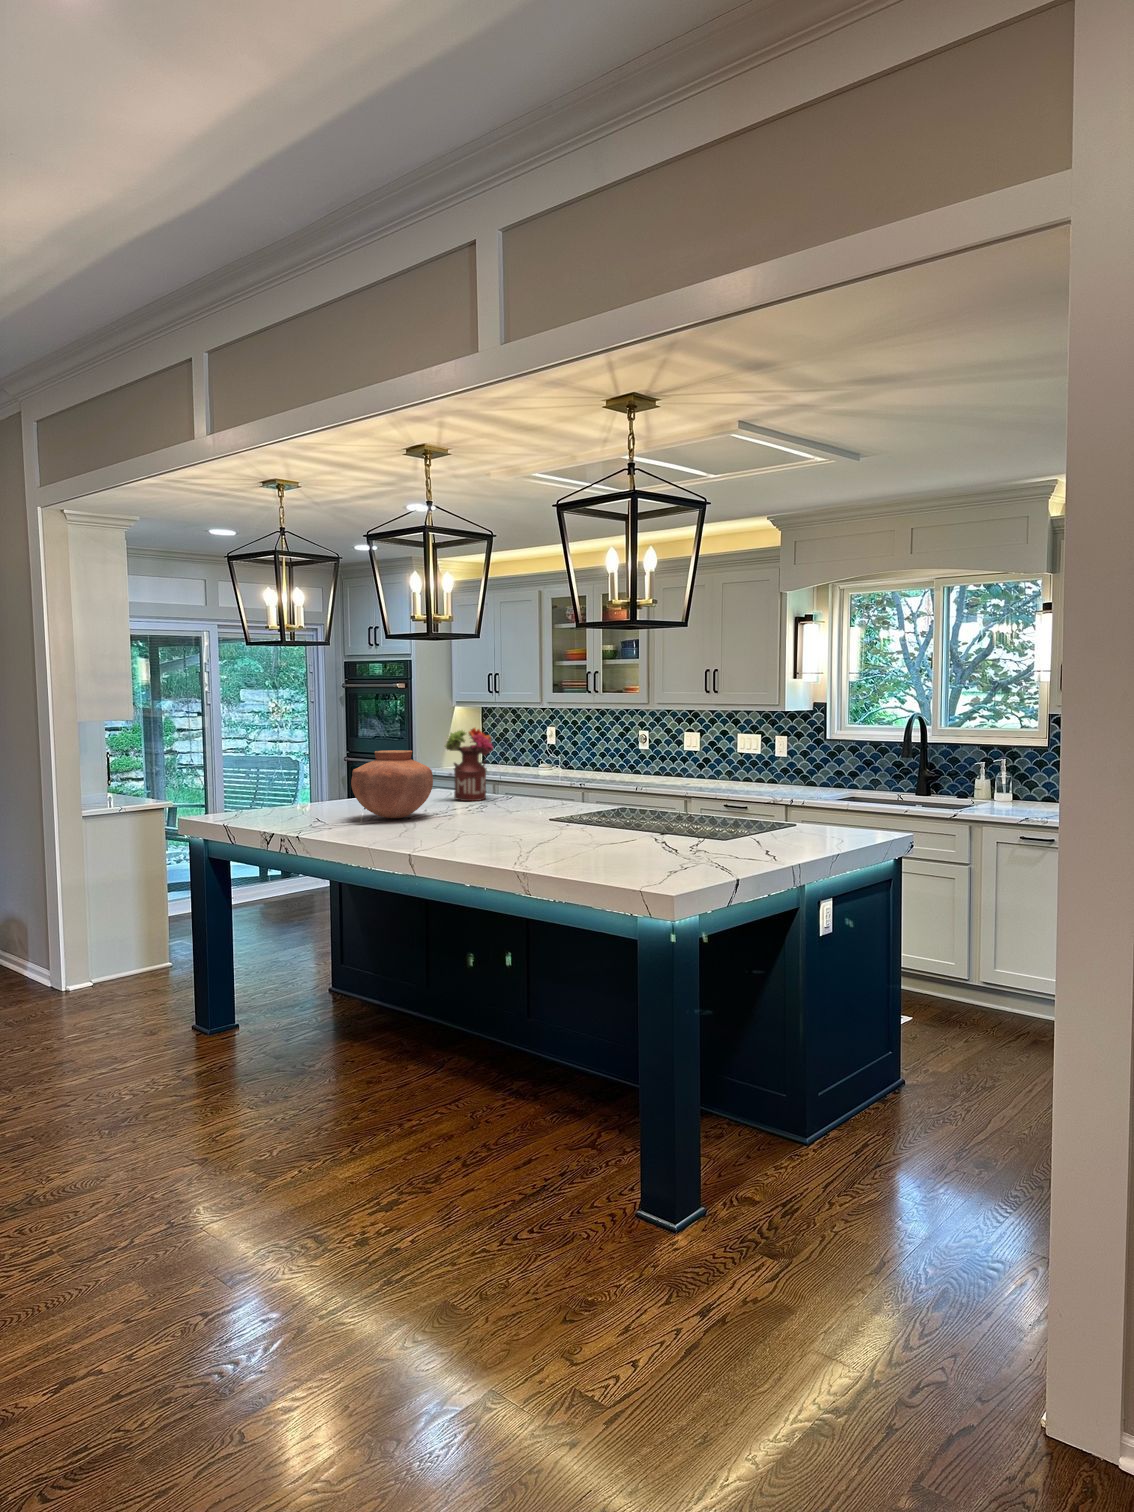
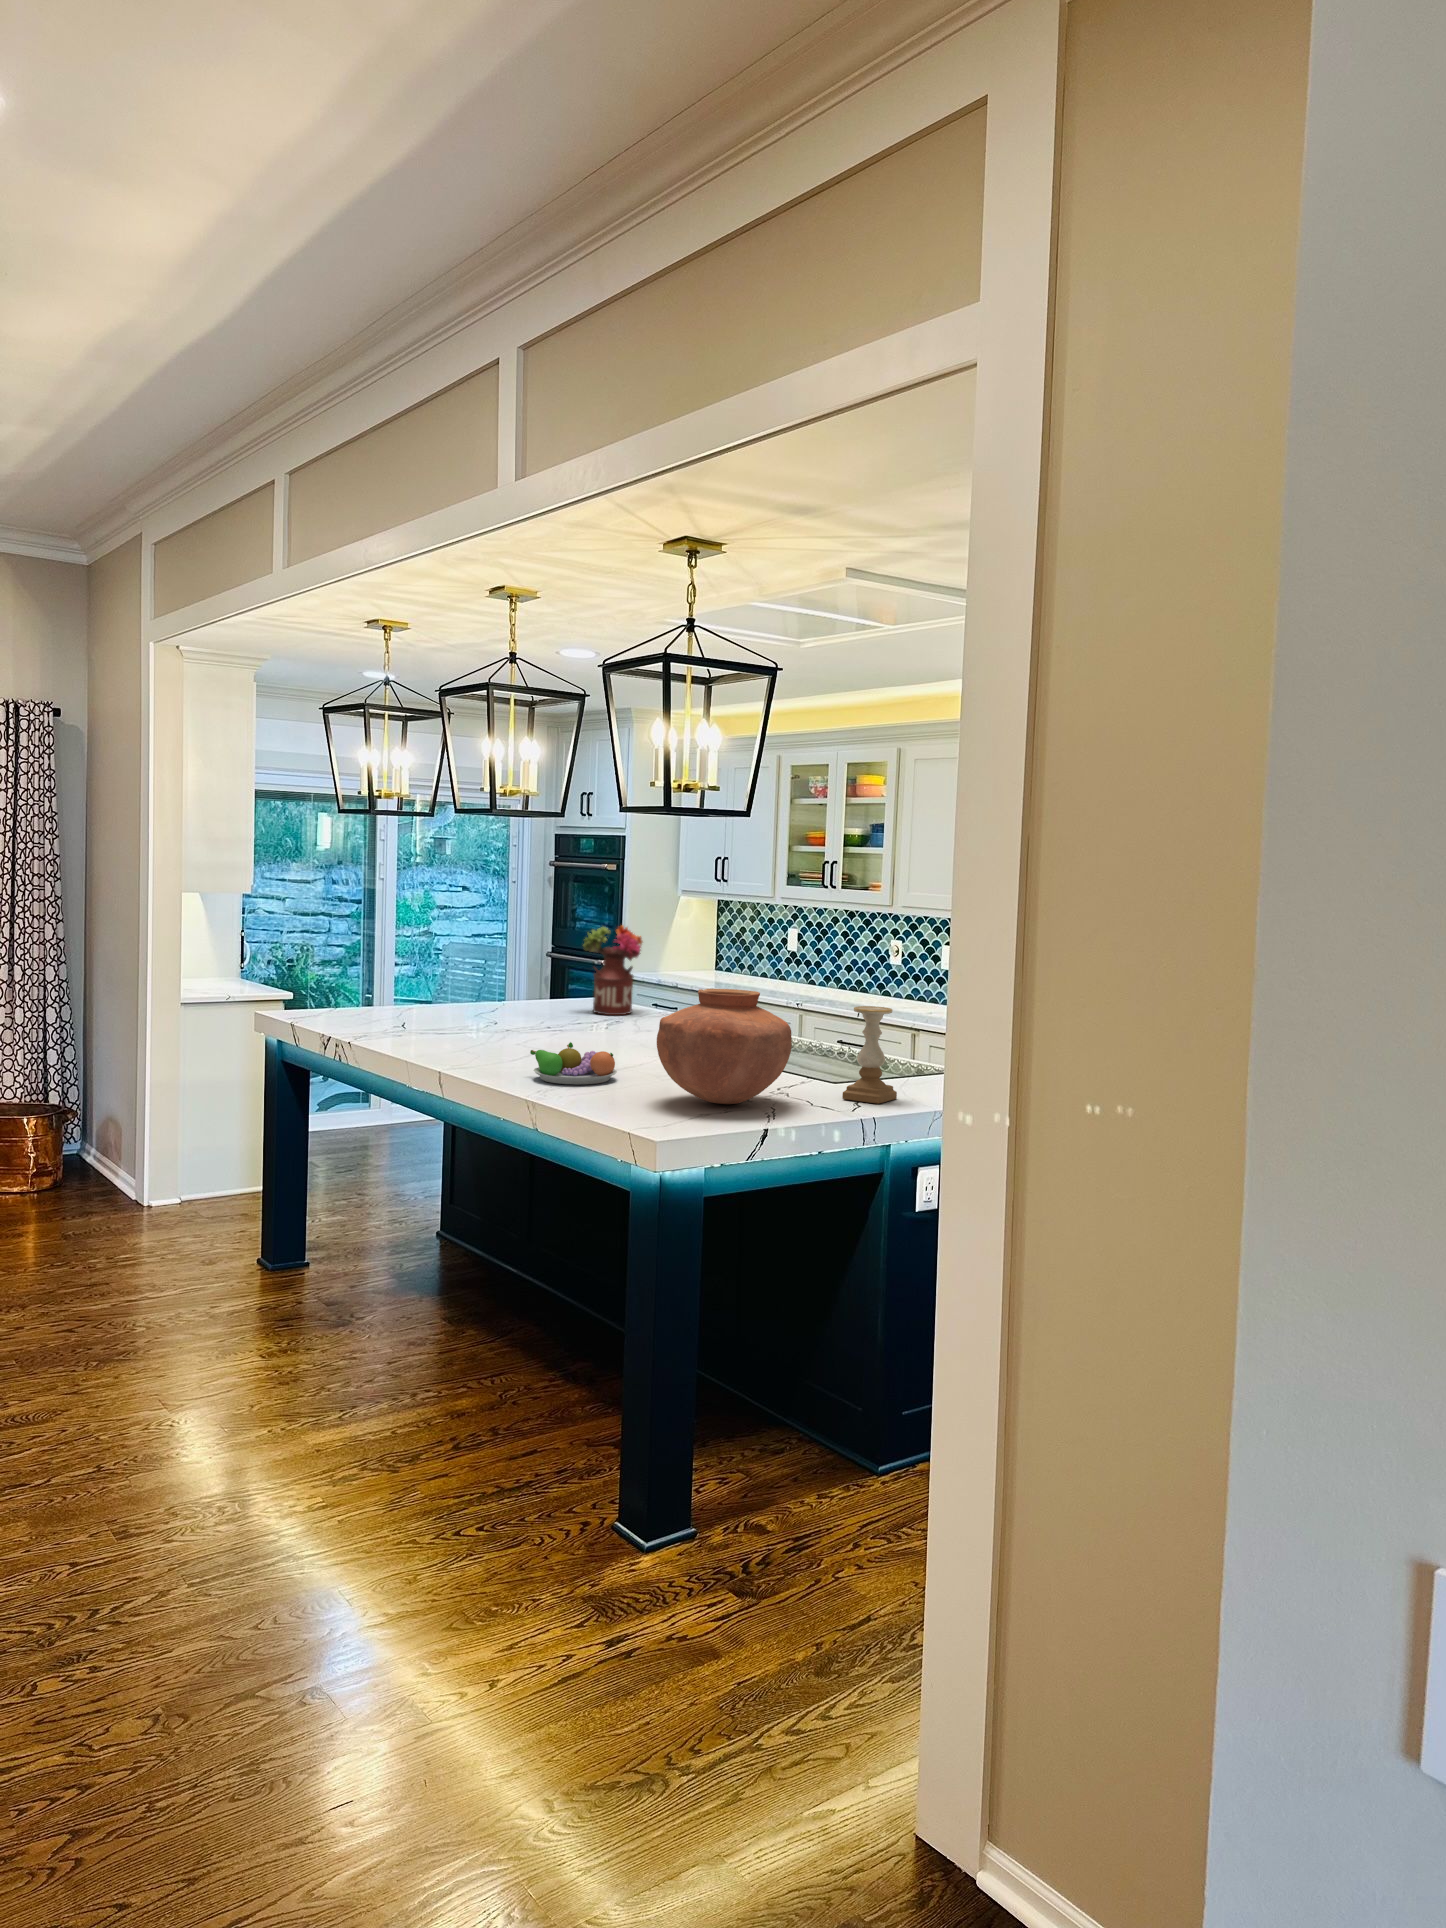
vase: present [351,750,433,818] -> present [657,988,792,1104]
candle holder: none [758,775,797,852] -> present [842,1006,897,1104]
fruit bowl: none [486,822,562,856] -> present [530,1042,617,1084]

